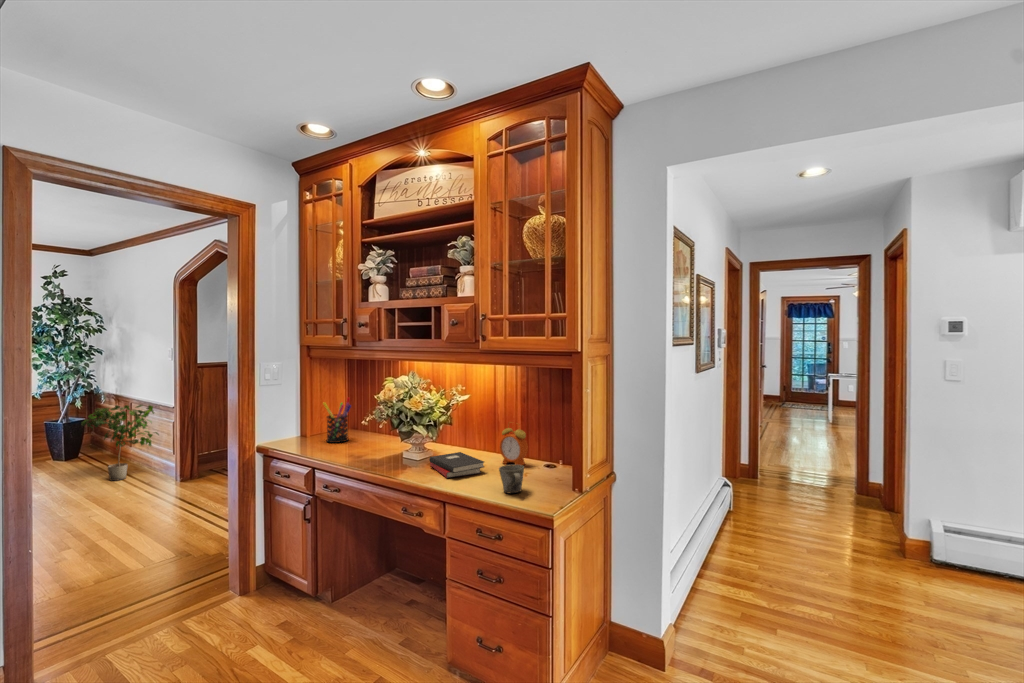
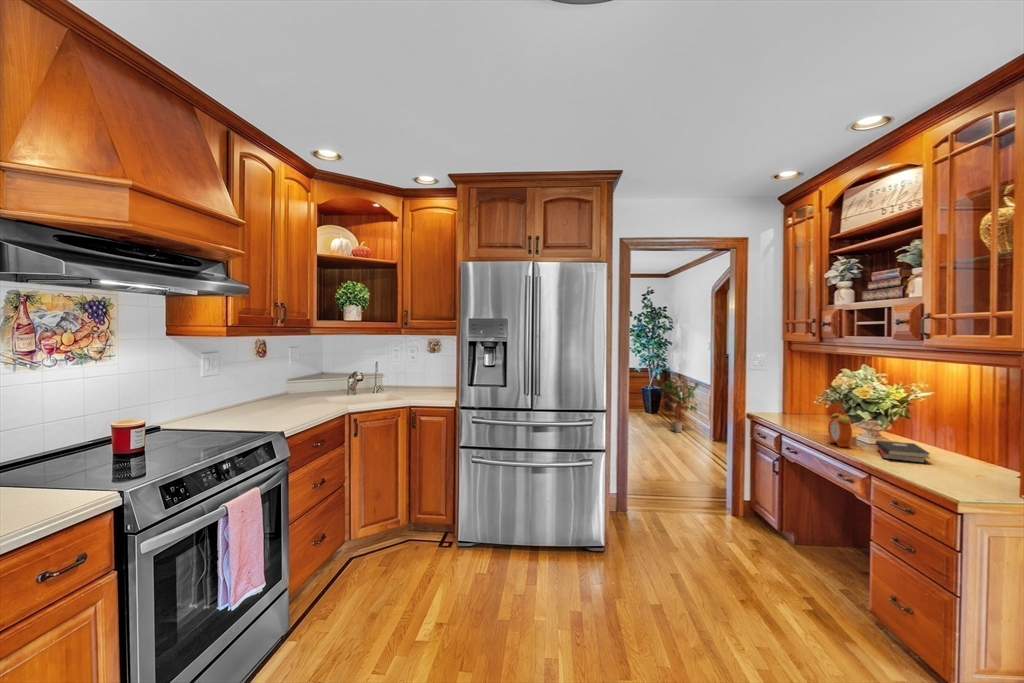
pen holder: present [323,398,351,443] -> none [799,385,823,422]
alarm clock: present [500,428,528,465] -> present [828,413,852,447]
mug: present [499,465,524,493] -> none [925,455,957,481]

